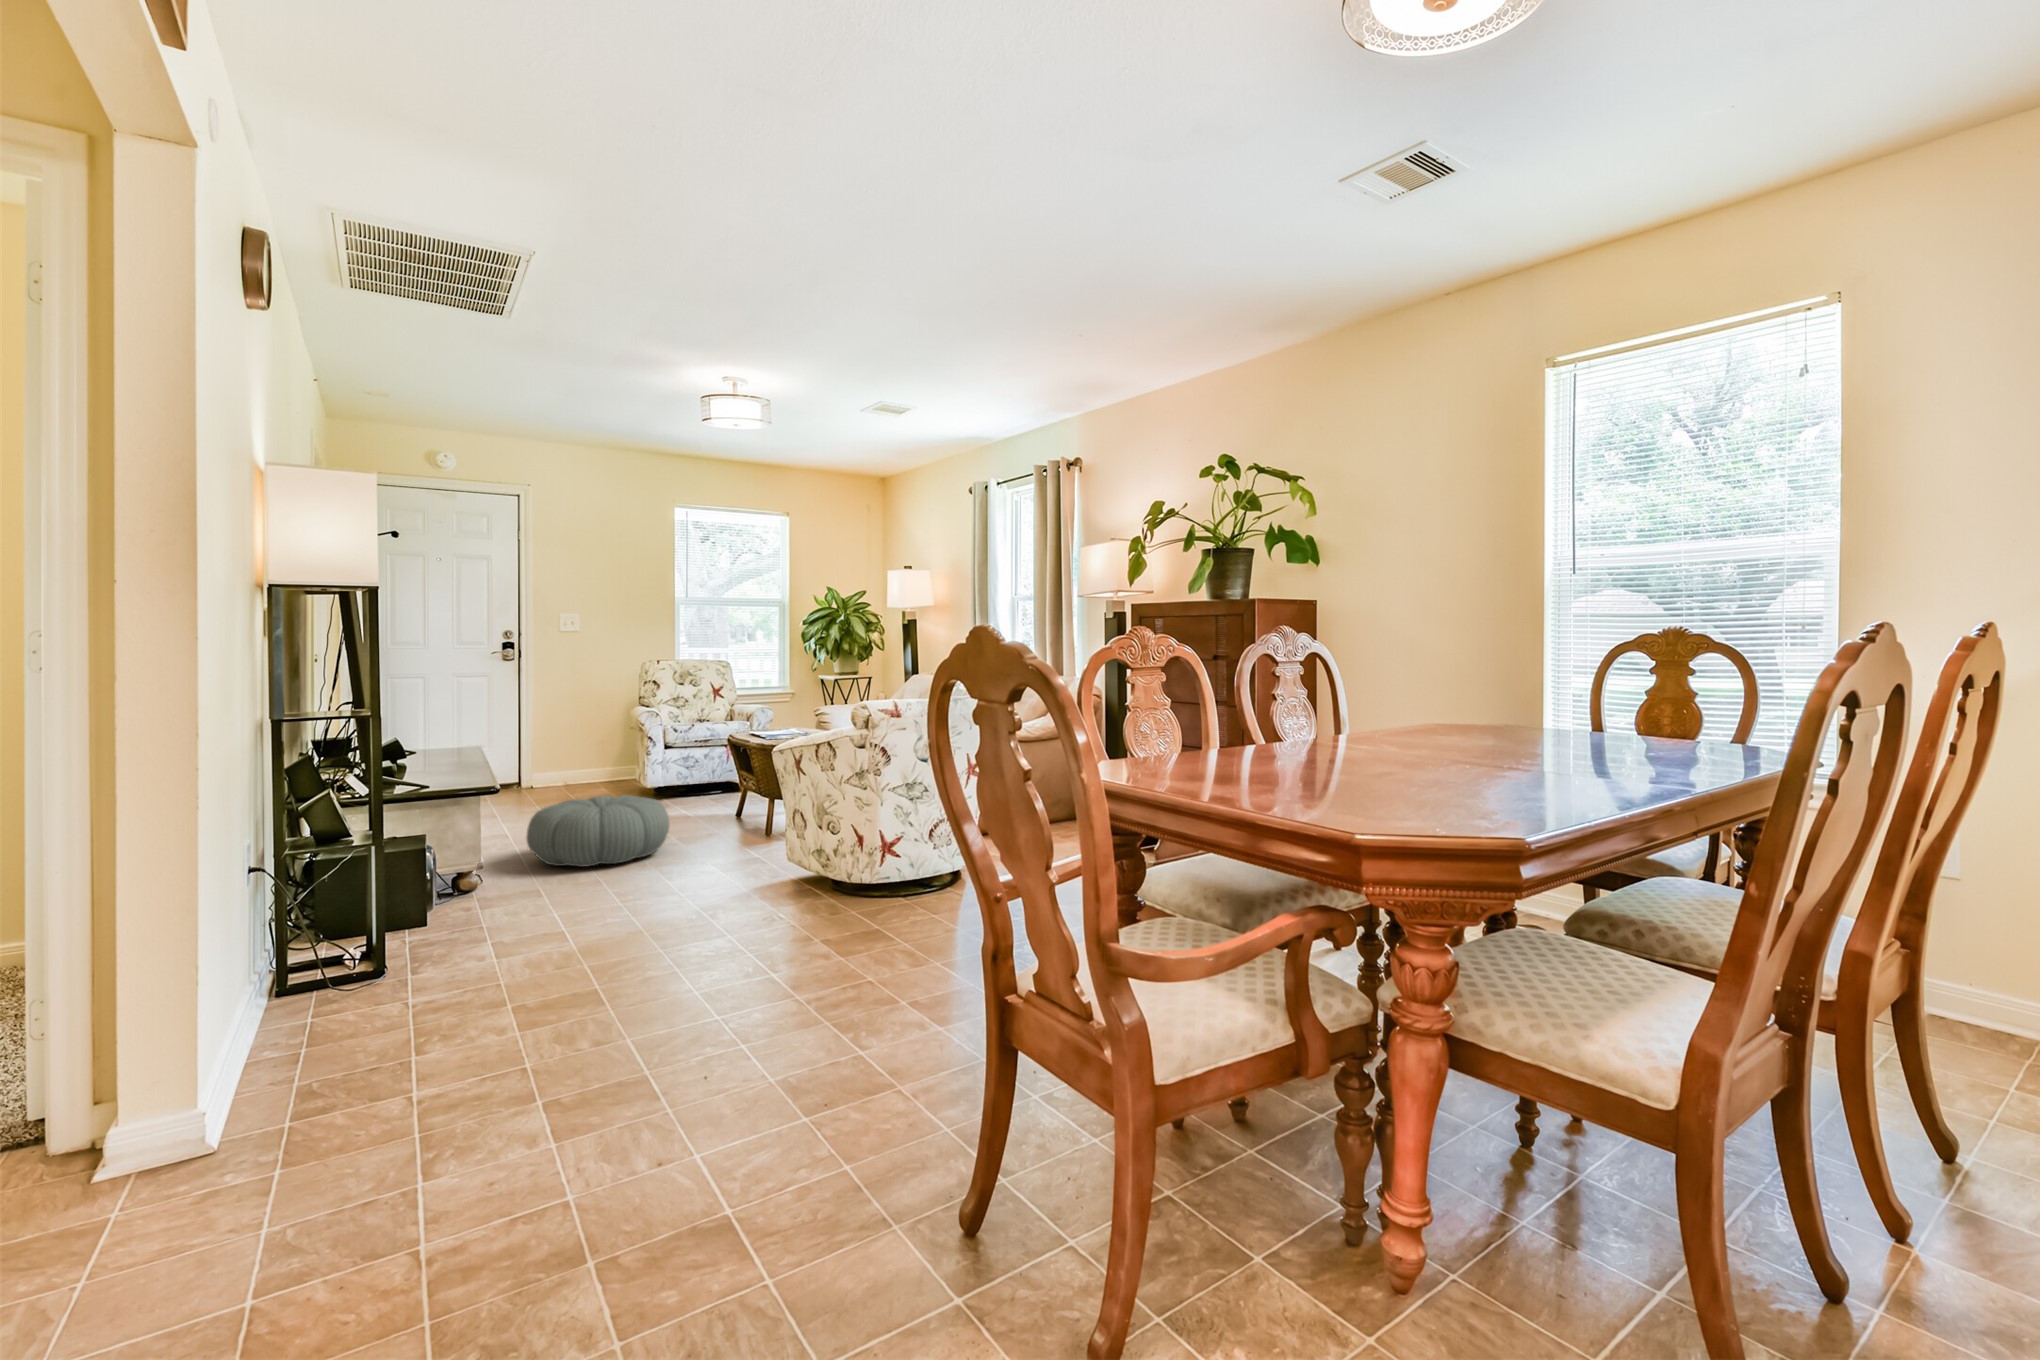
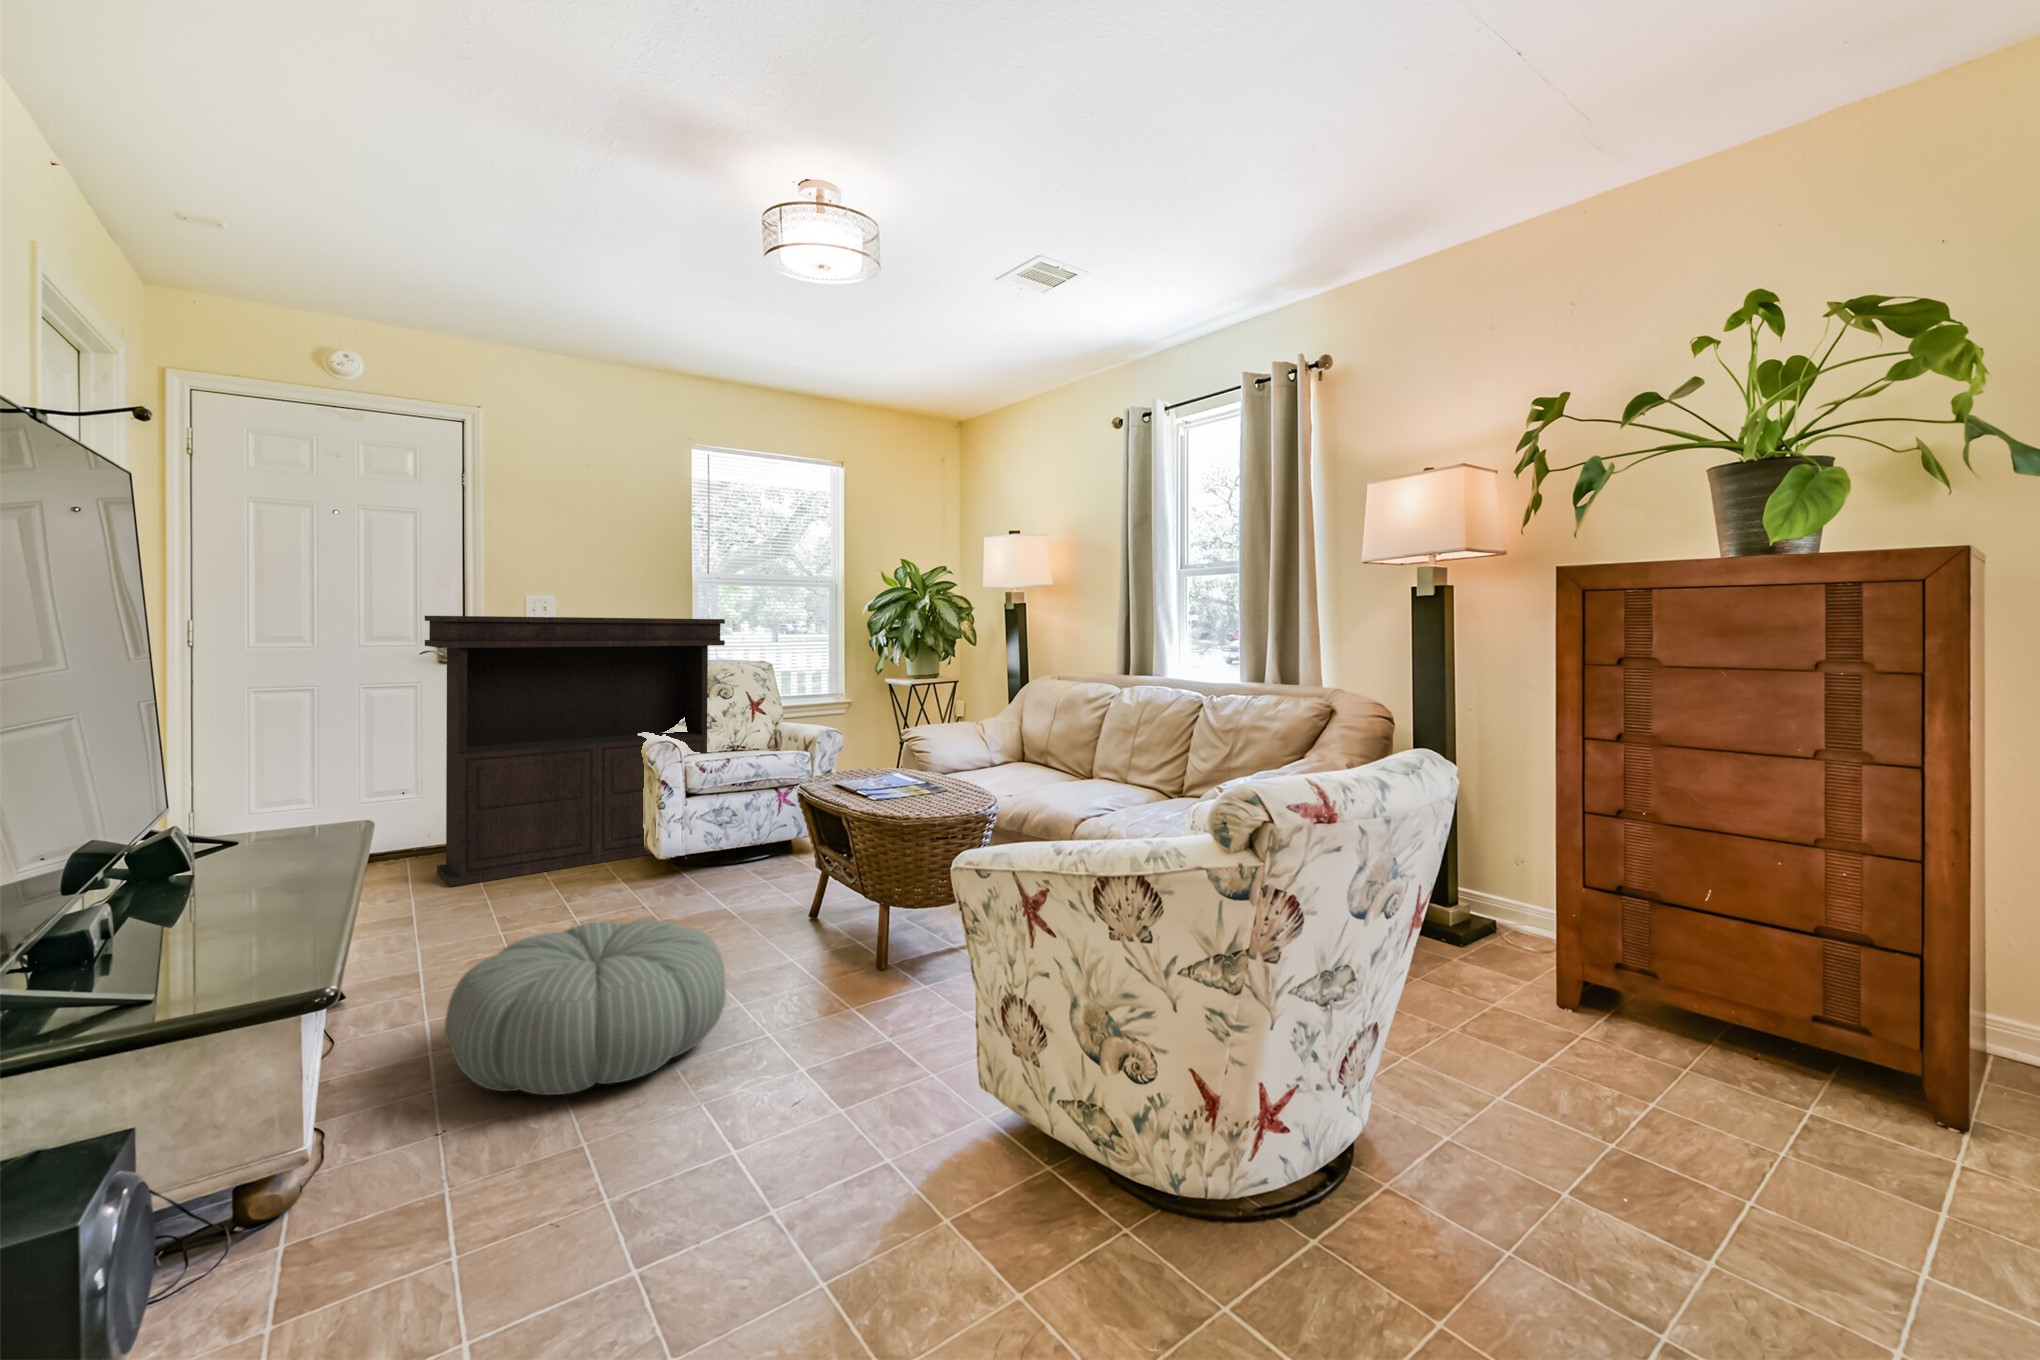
console table: none [498,633,693,804] -> present [425,616,725,887]

